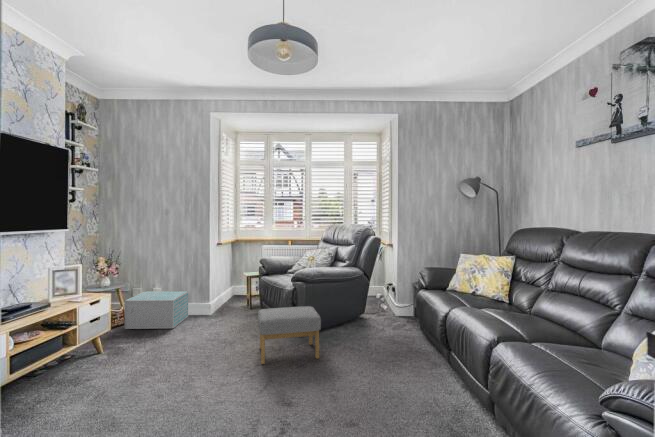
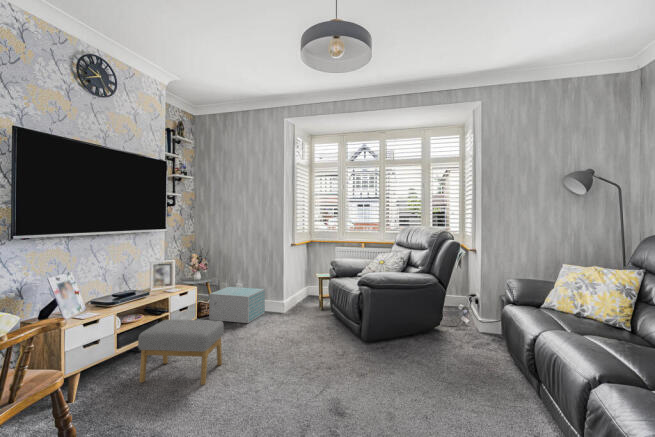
footstool: present [258,306,321,364] -> present [138,320,224,385]

